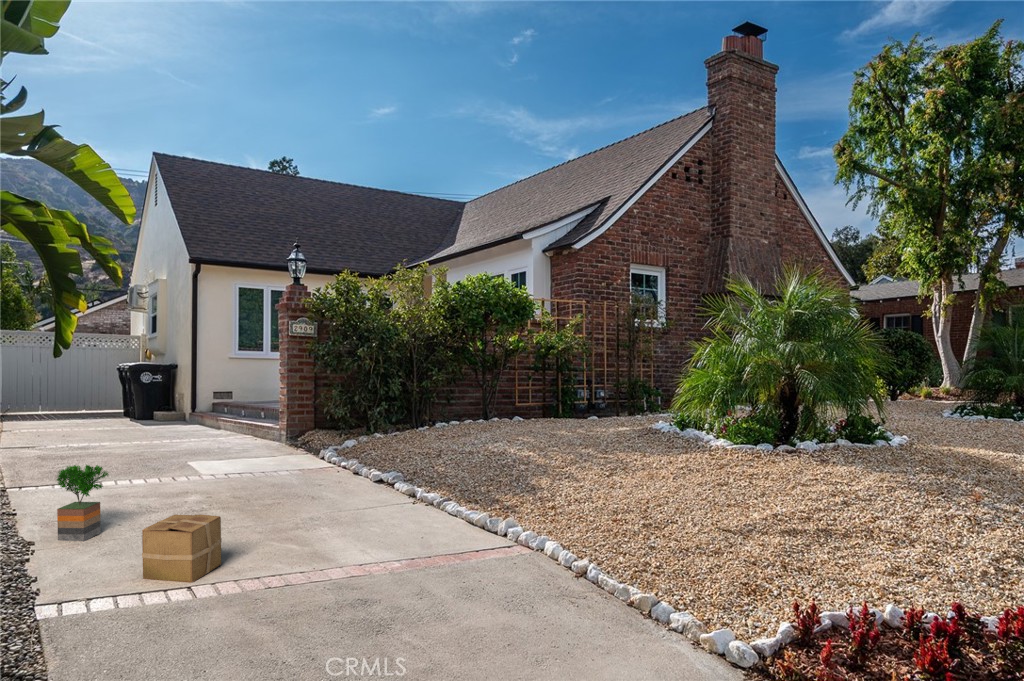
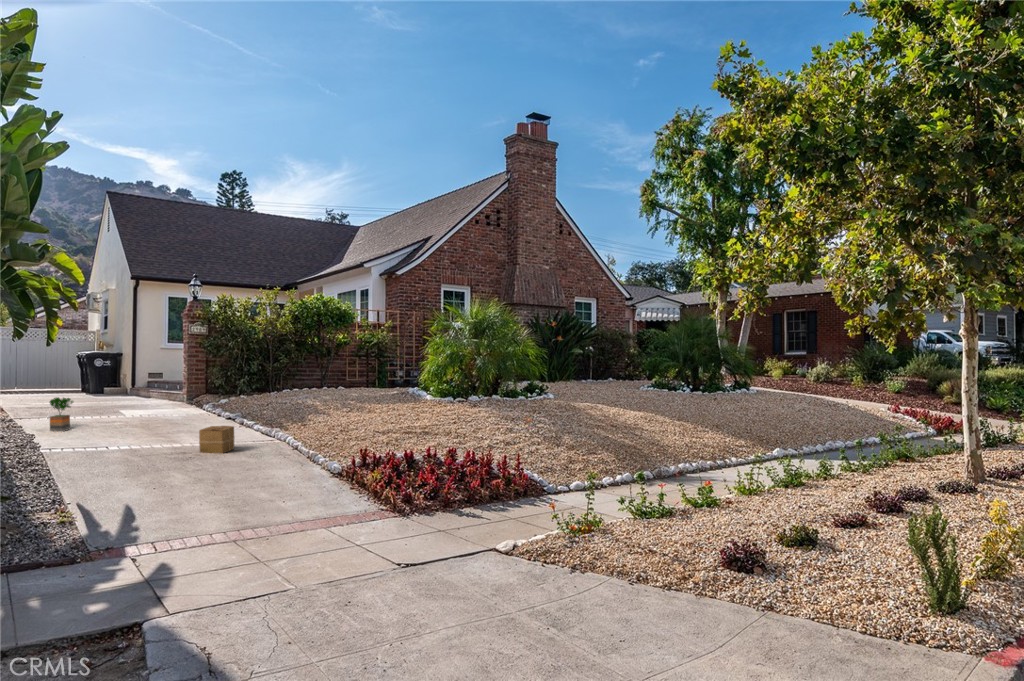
cardboard box: present [142,515,222,583] -> present [199,426,234,454]

